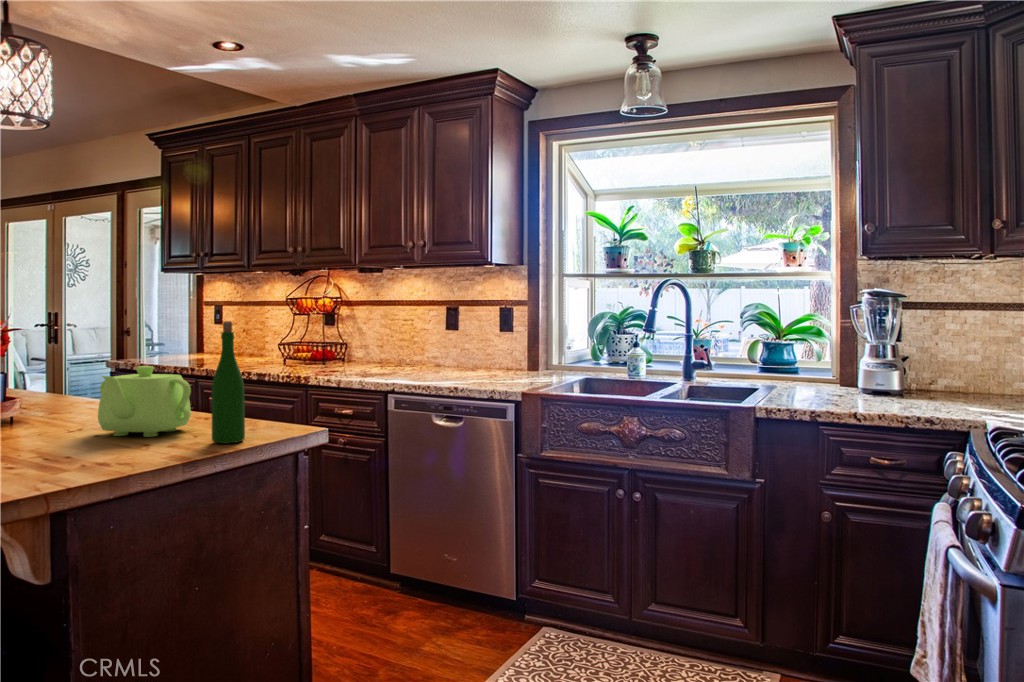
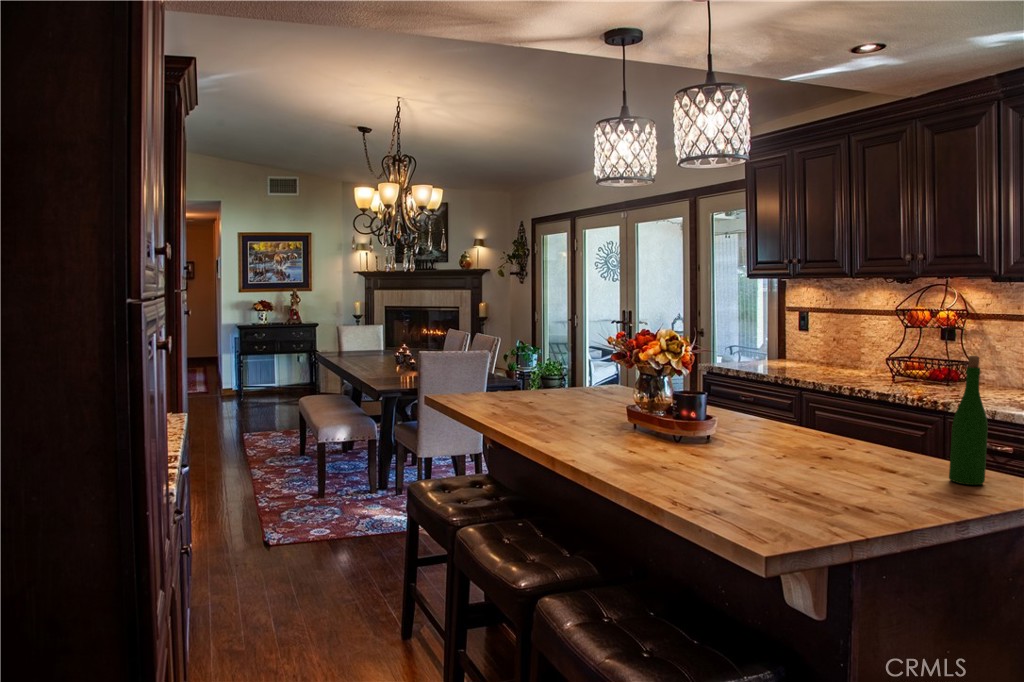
teapot: present [98,366,191,437] -> none [814,393,912,465]

